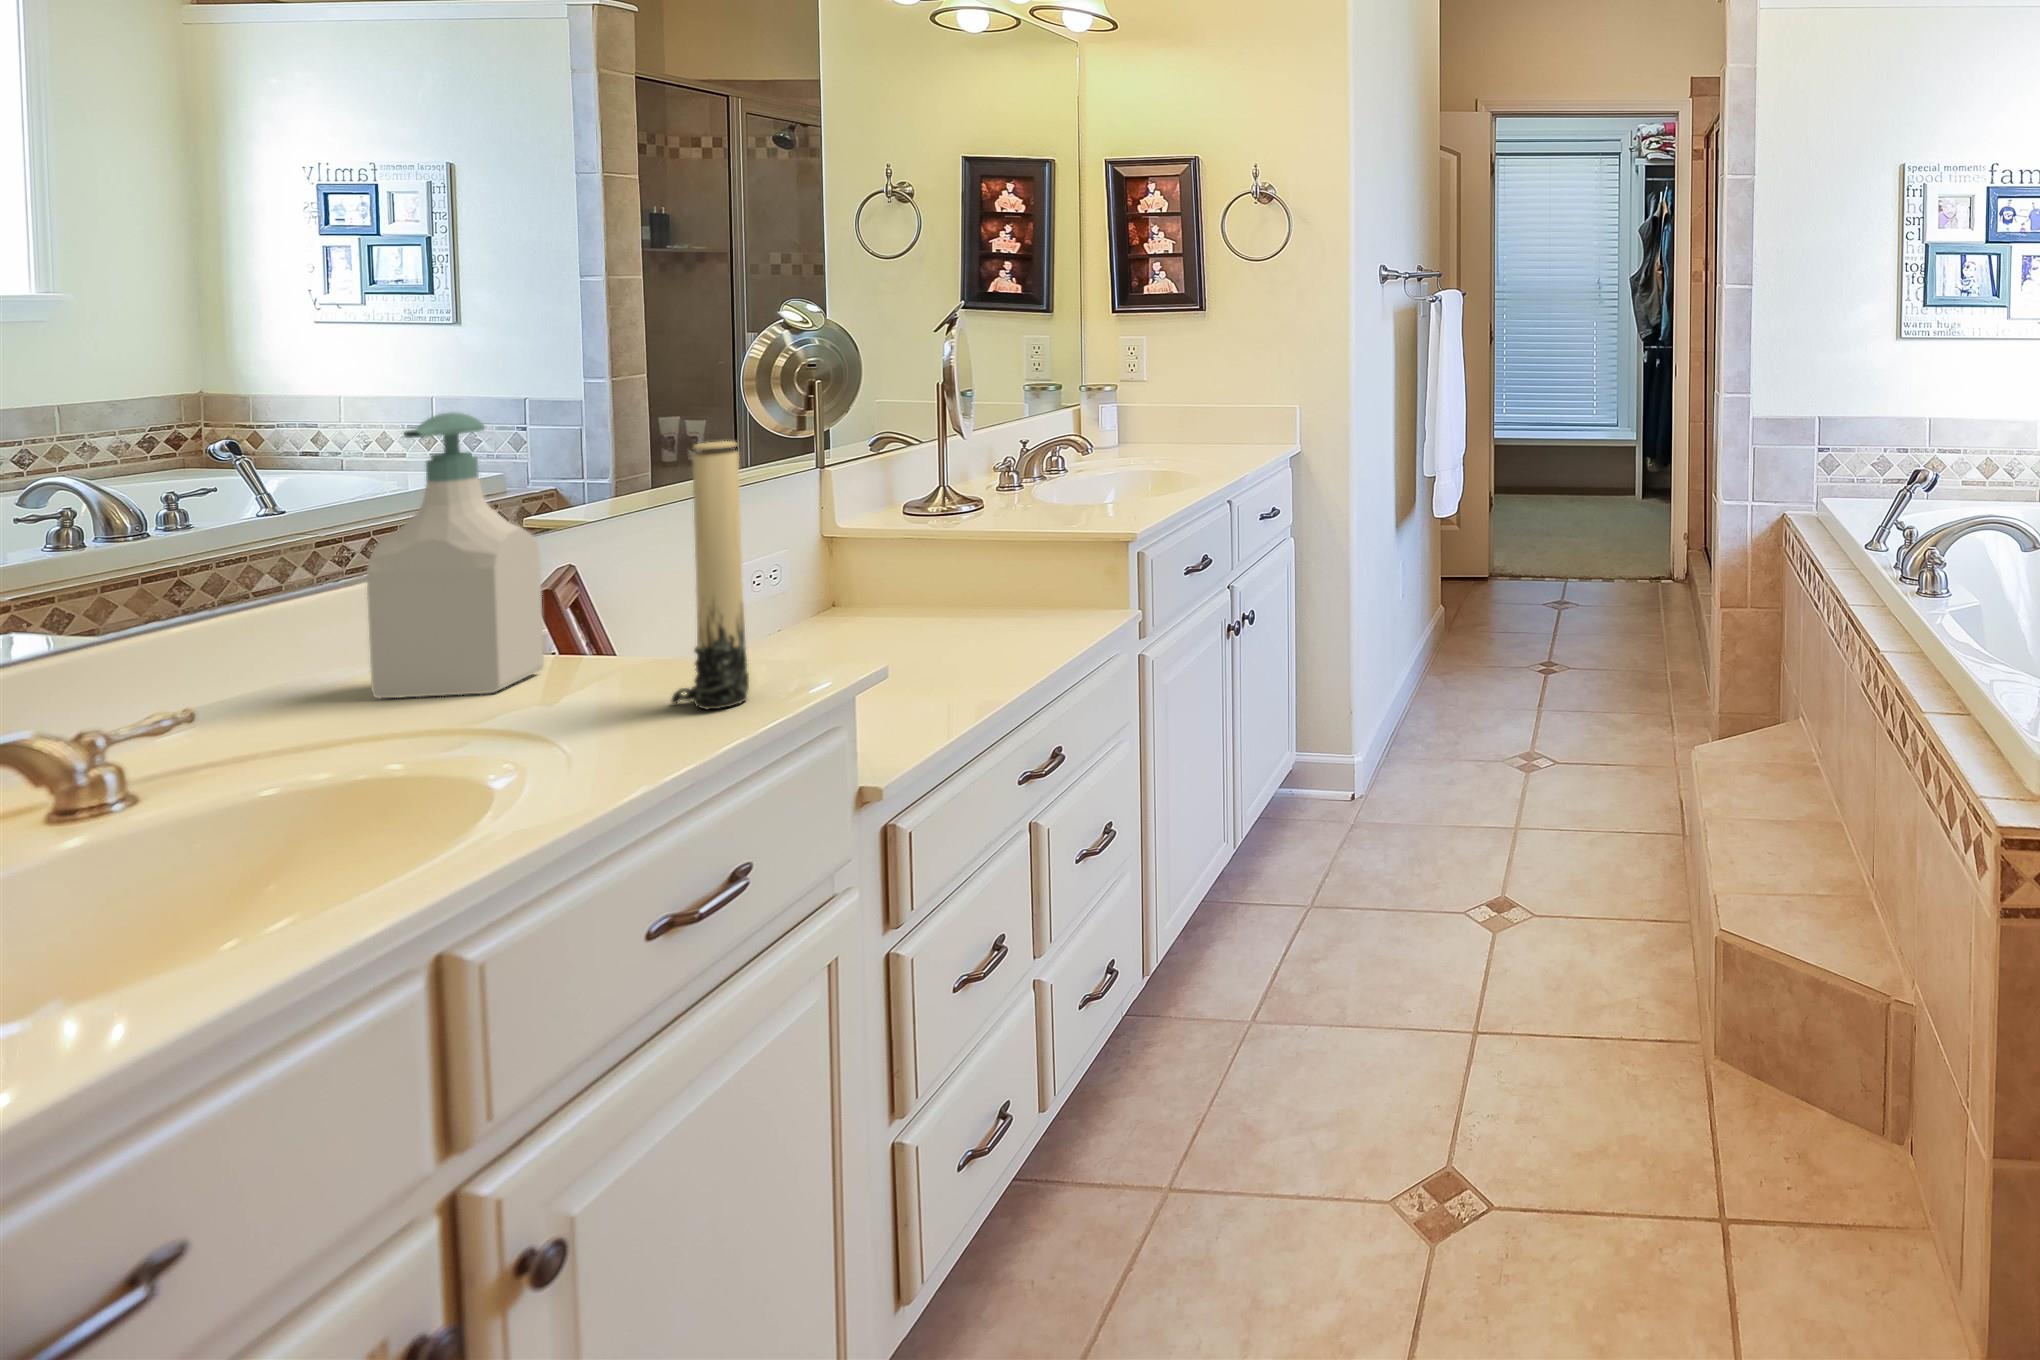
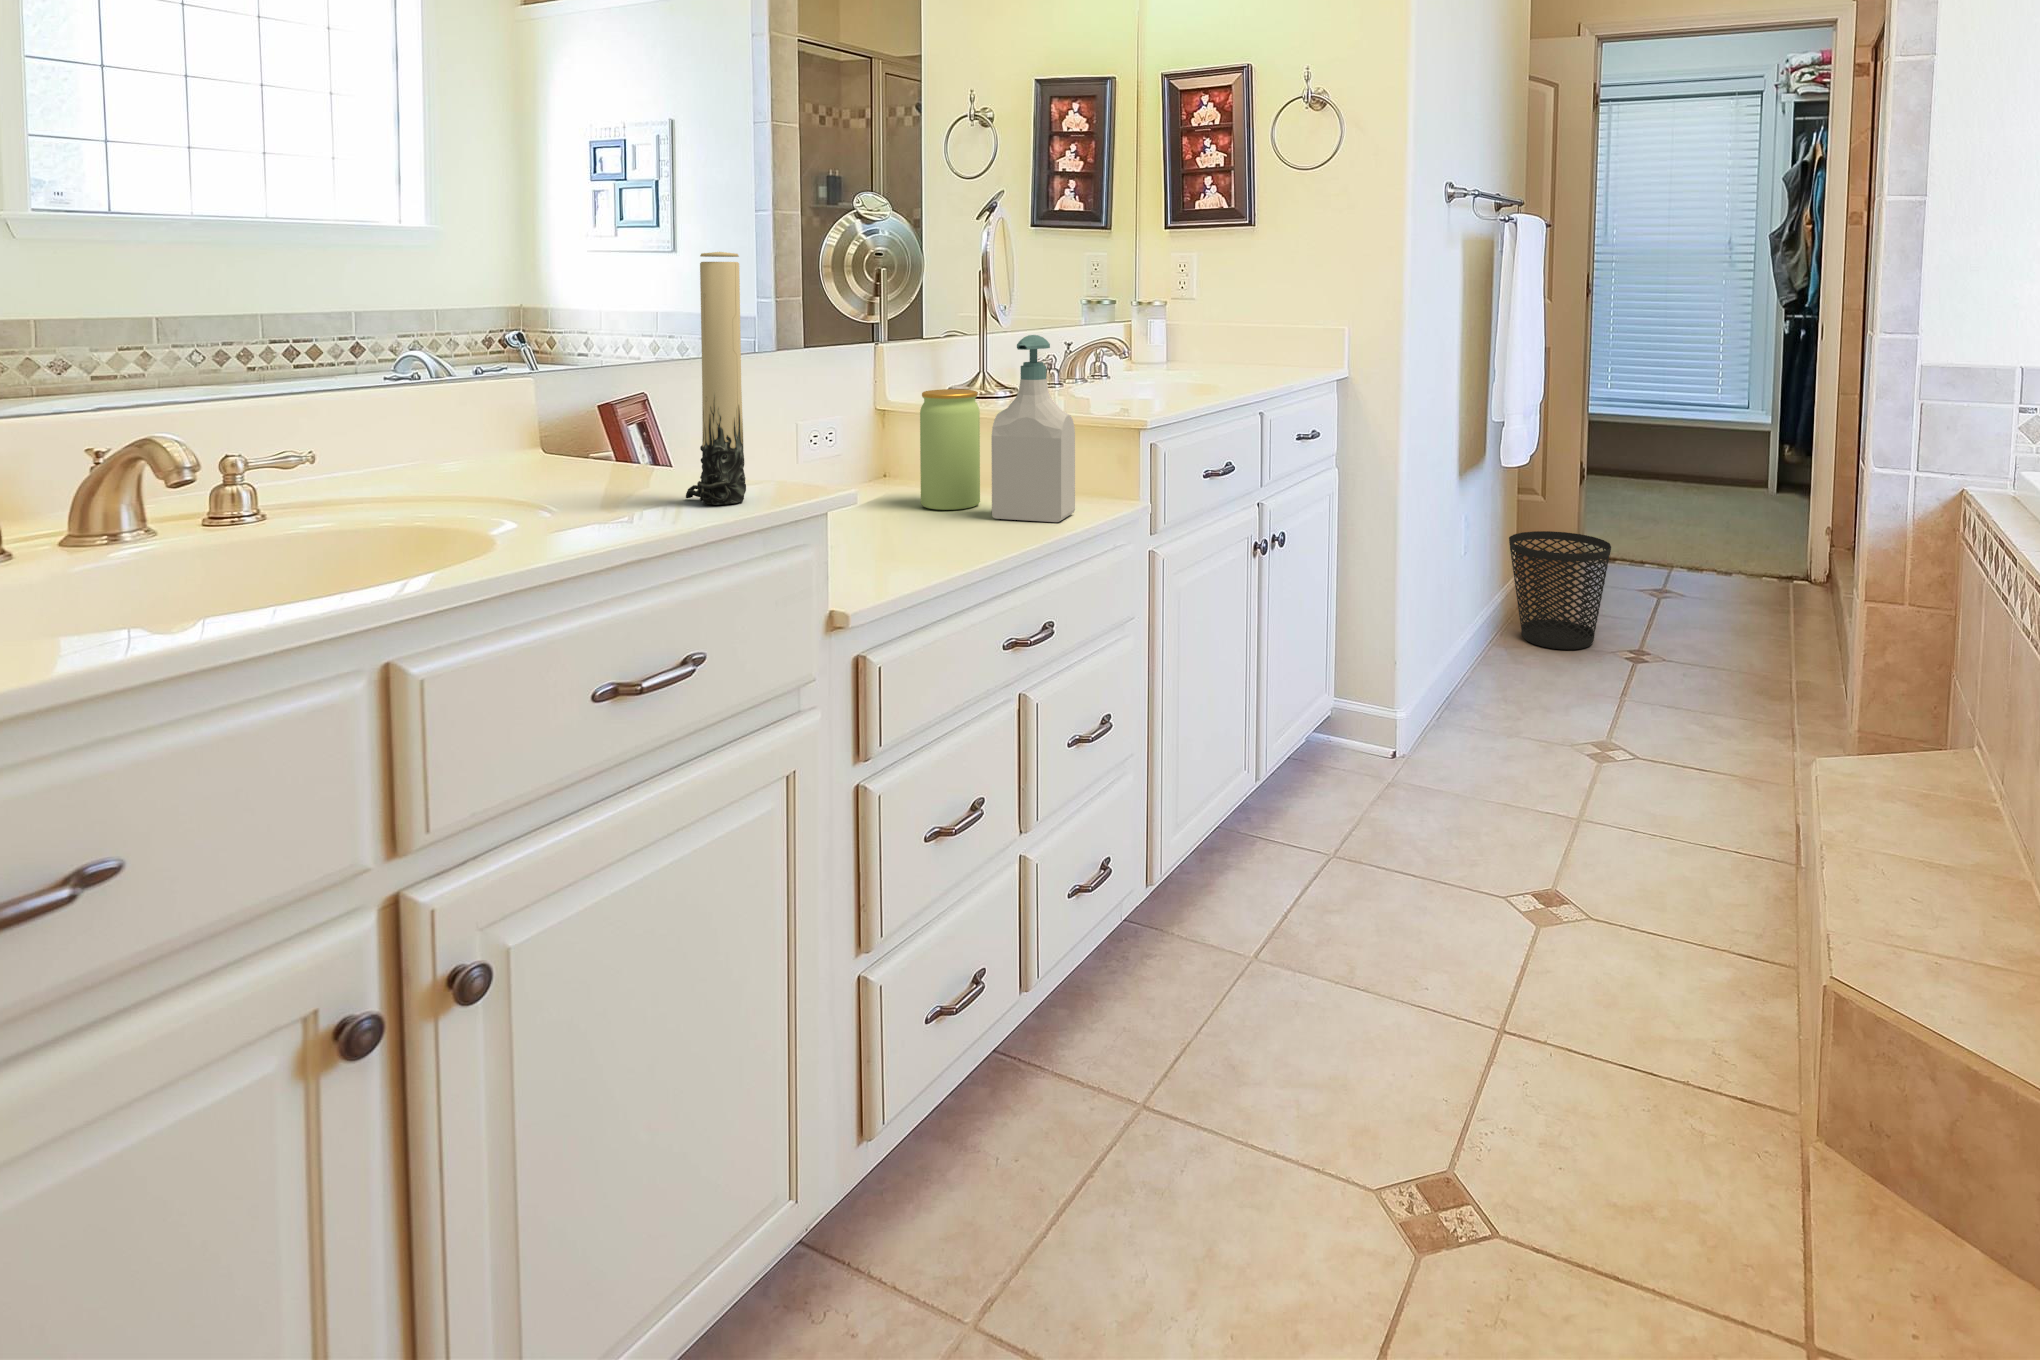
soap bottle: present [367,412,544,699] -> present [991,335,1075,522]
jar: none [882,513,953,643] -> present [920,389,980,510]
wastebasket: none [1438,563,1524,669] -> present [1509,531,1611,650]

